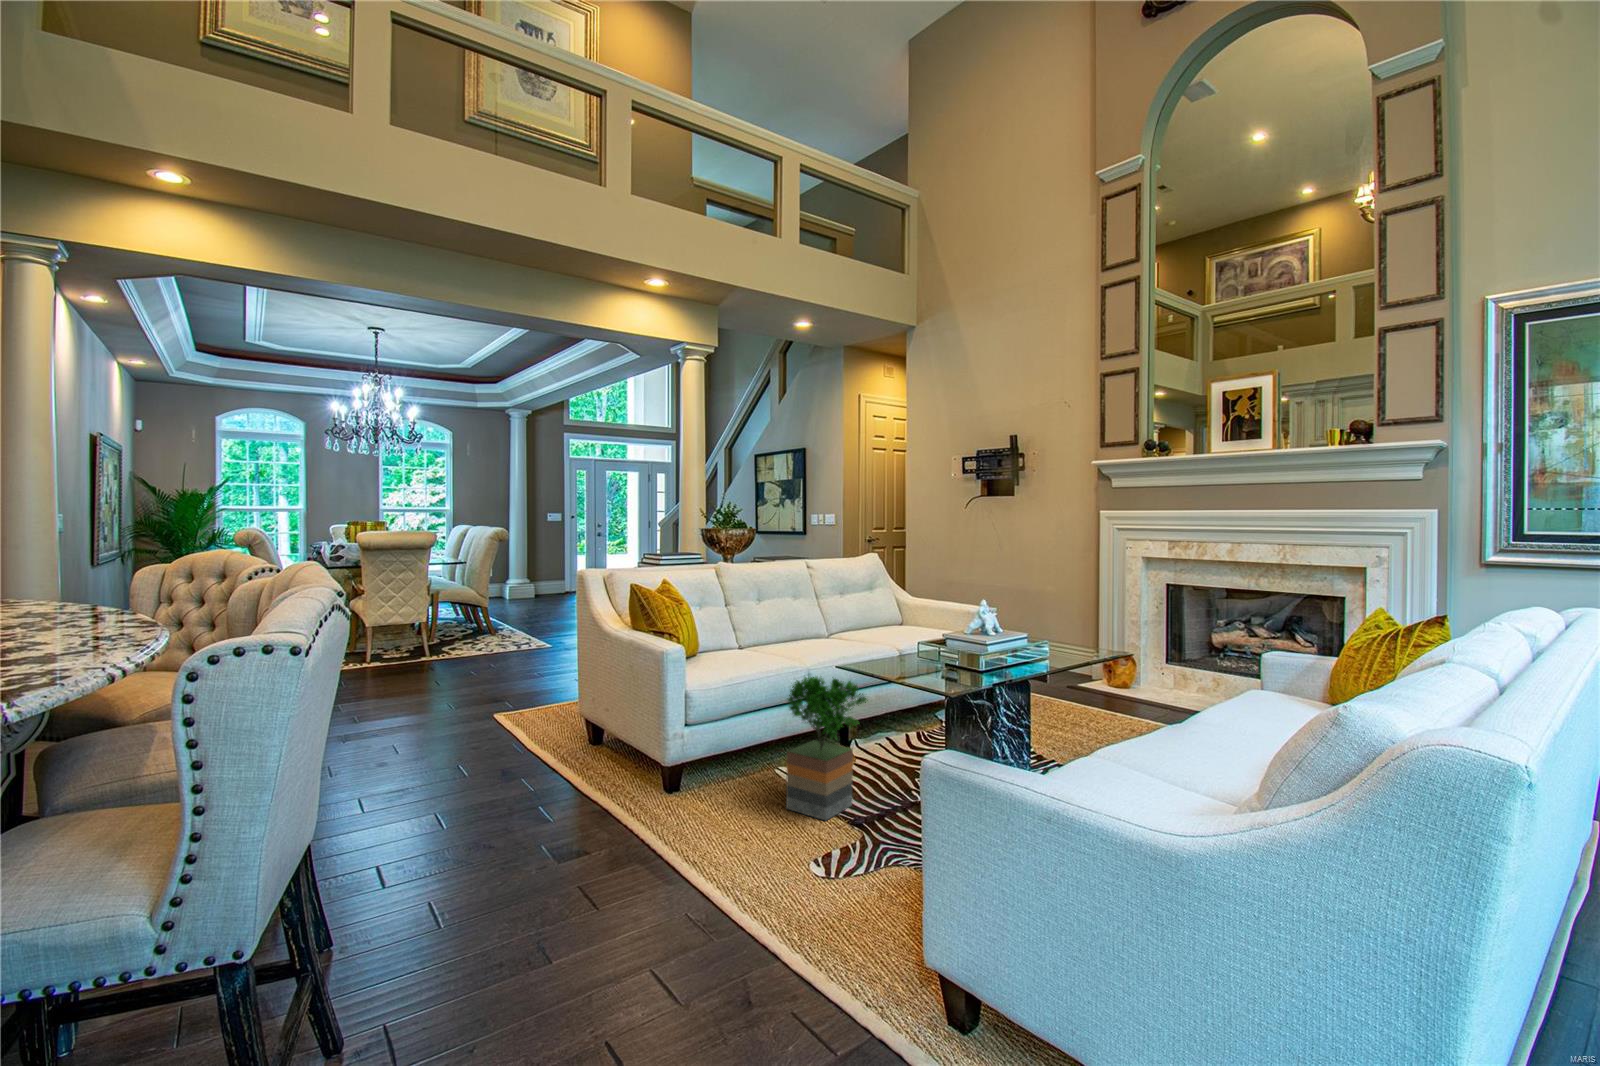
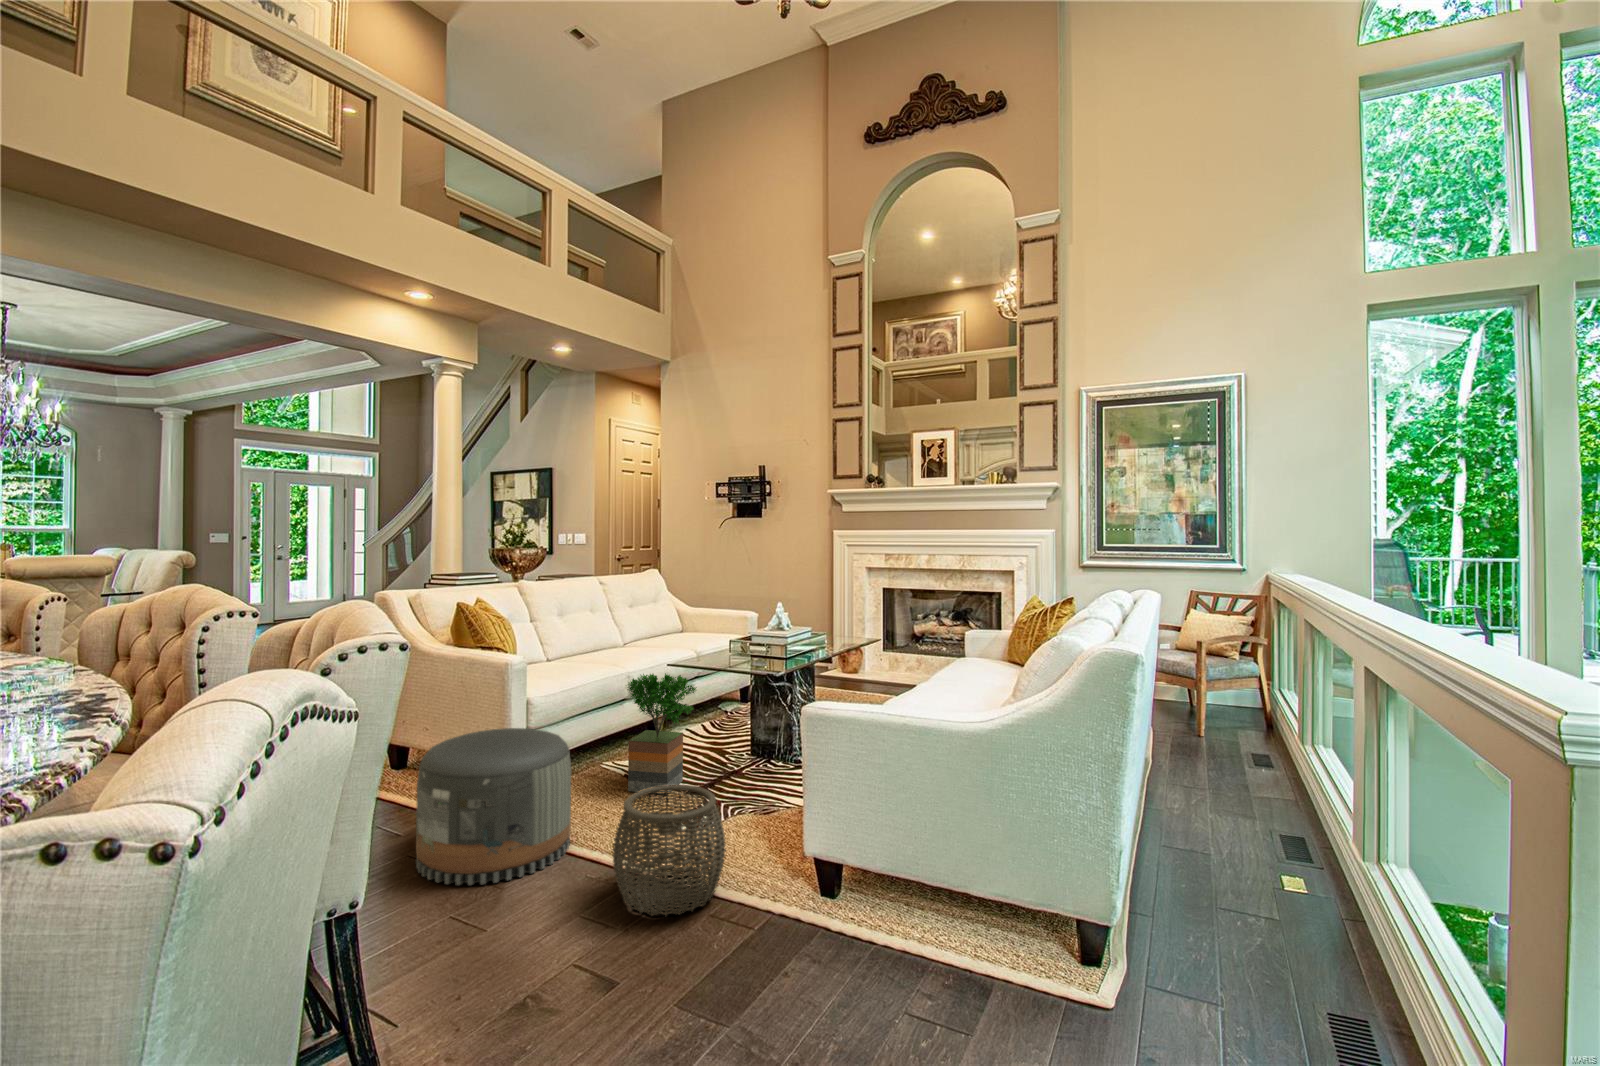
pouf: none [536,725,697,900] -> present [416,728,571,885]
woven basket: none [690,823,833,999] -> present [613,785,726,916]

